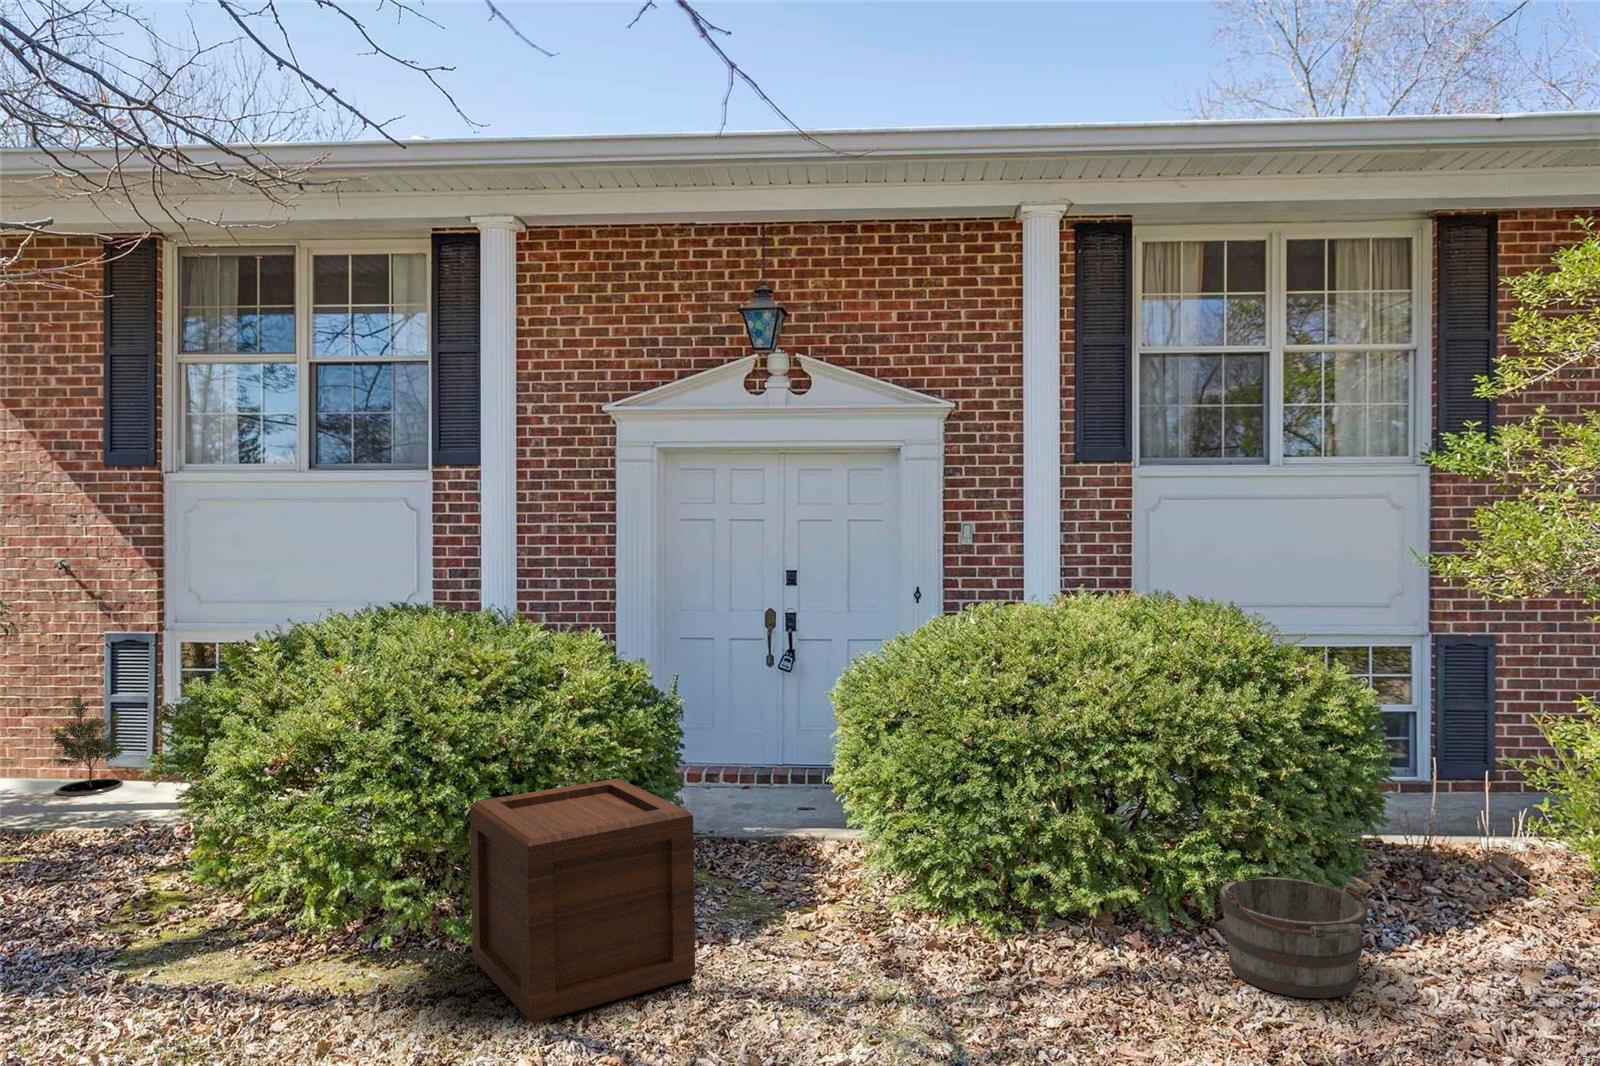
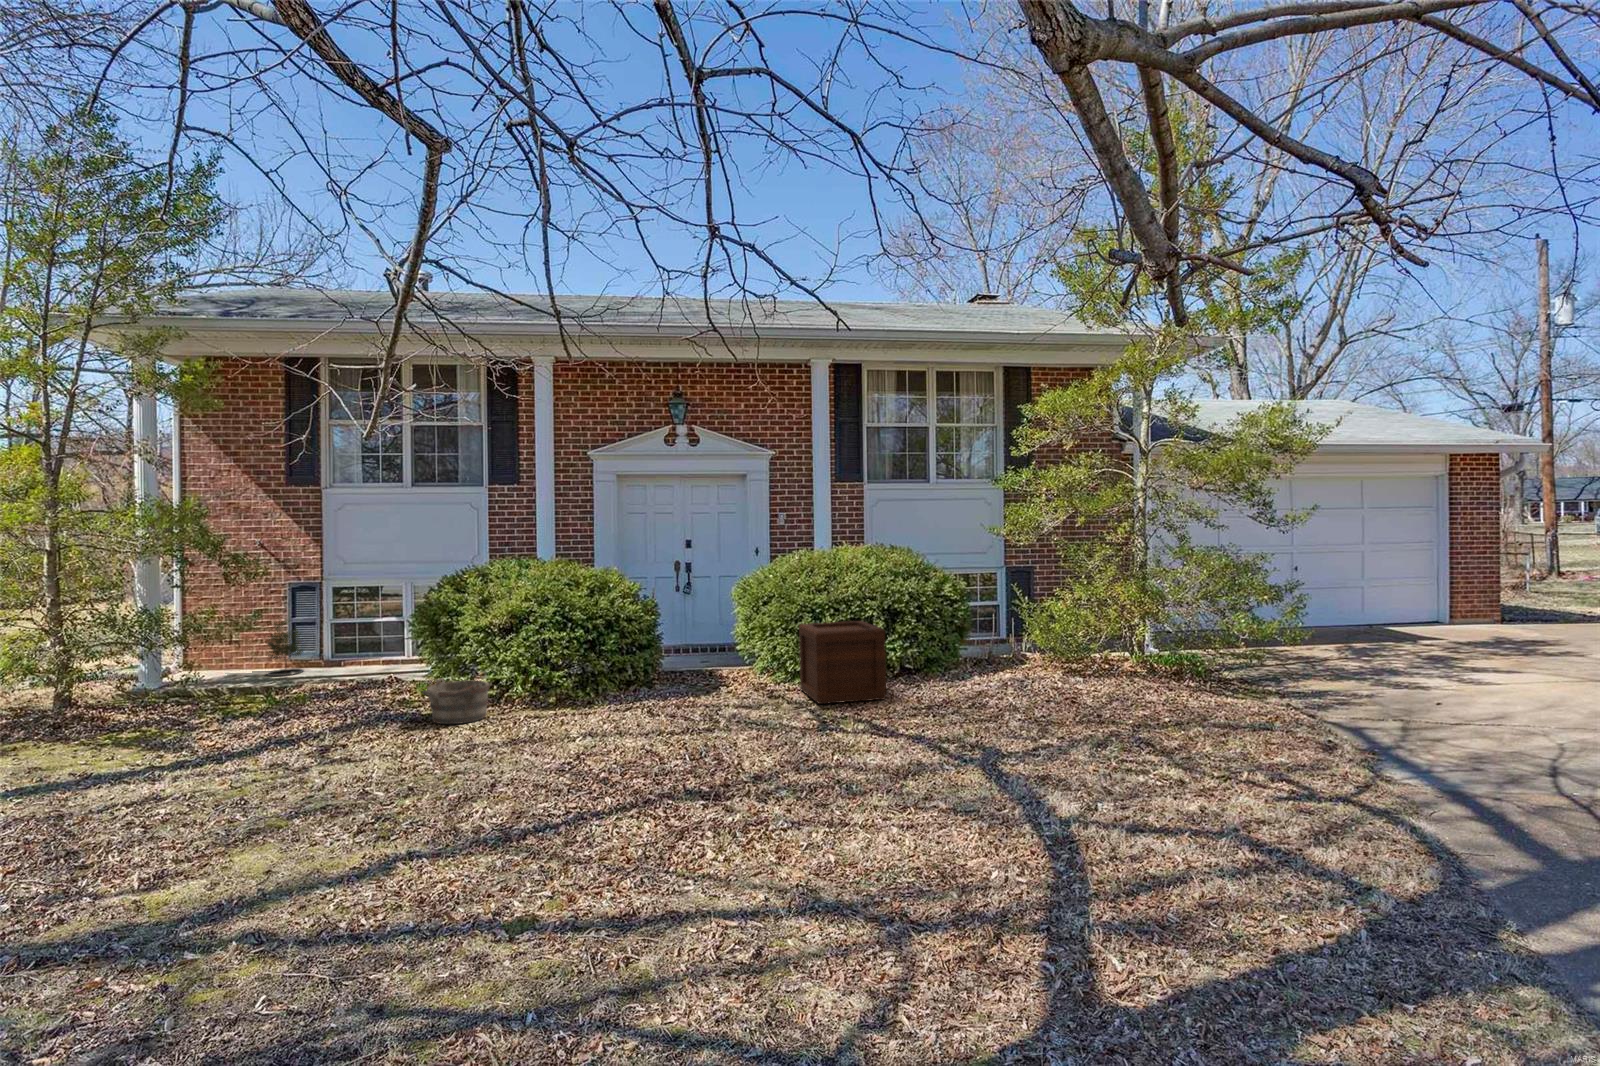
wooden crate: present [470,778,695,1023] -> present [799,621,886,704]
bucket: present [1220,877,1382,998] -> present [422,678,490,724]

